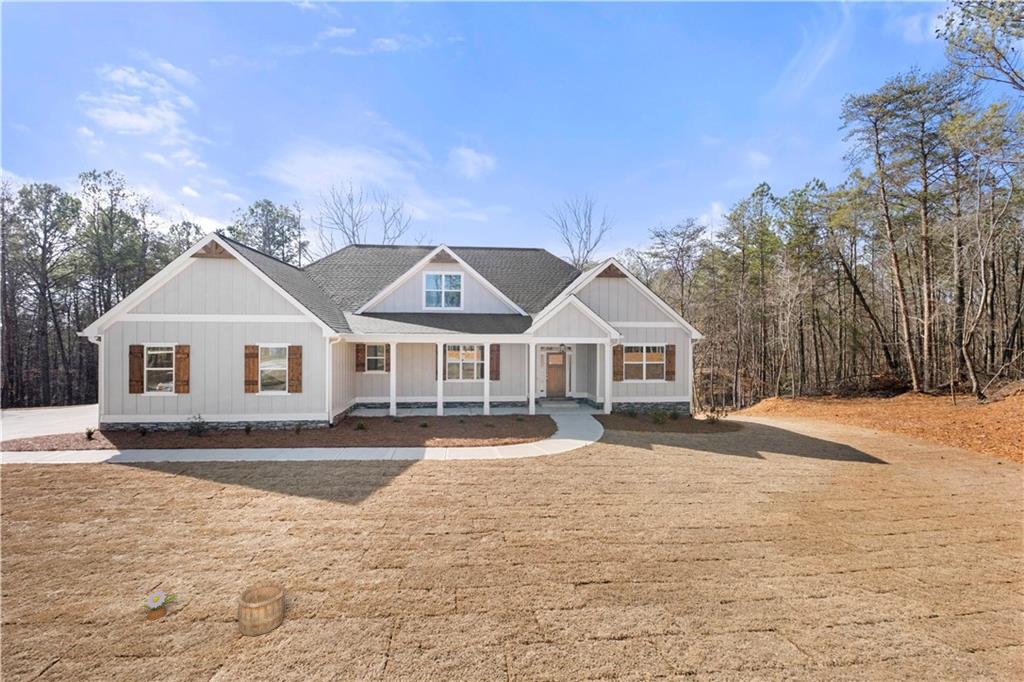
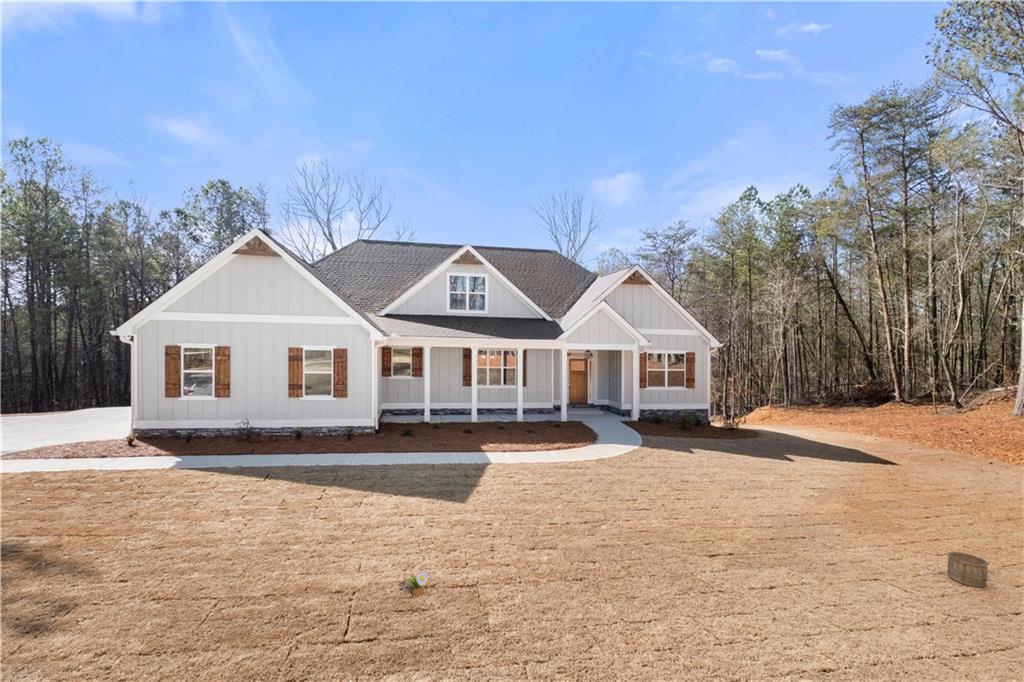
wooden bucket: present [237,582,285,636] -> present [947,552,989,587]

